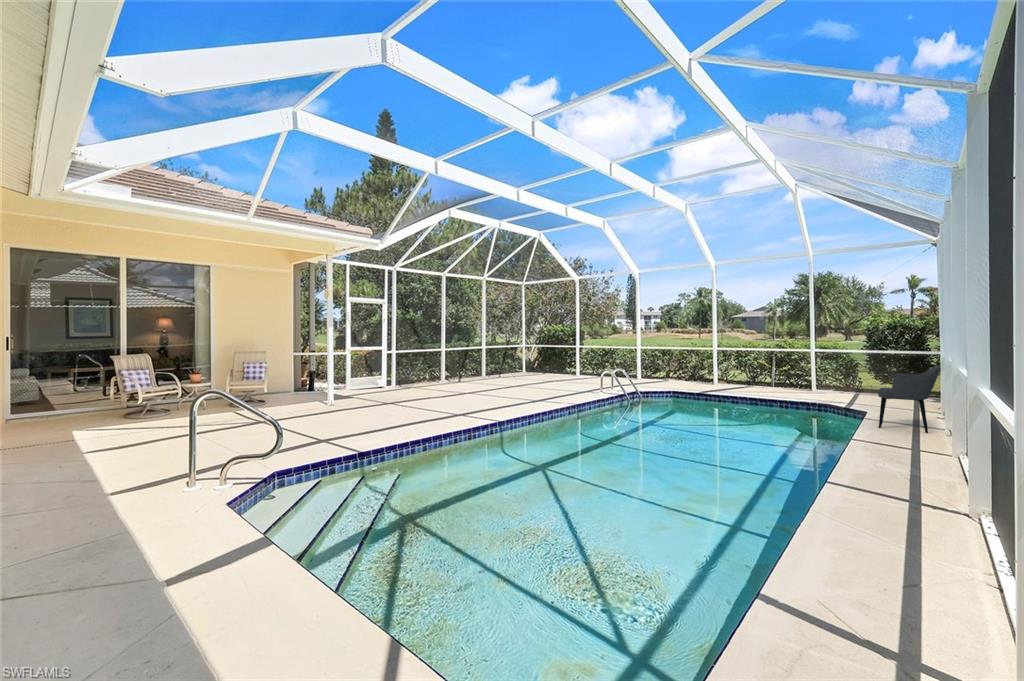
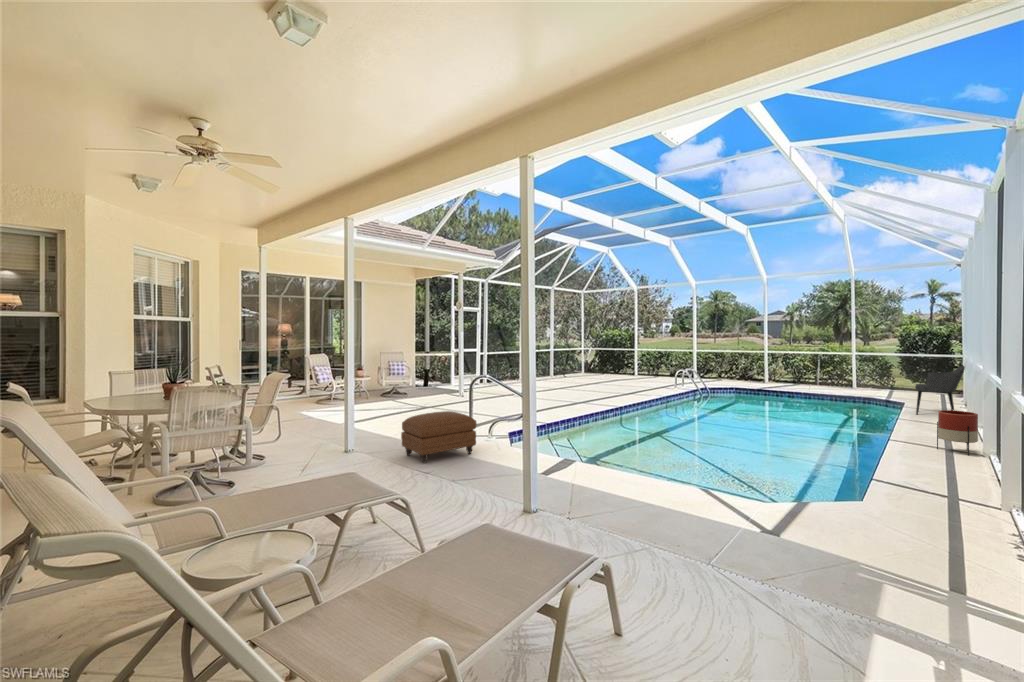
planter: none [898,433,958,505] -> present [937,410,978,456]
ottoman: none [61,439,192,528] -> present [401,411,477,463]

